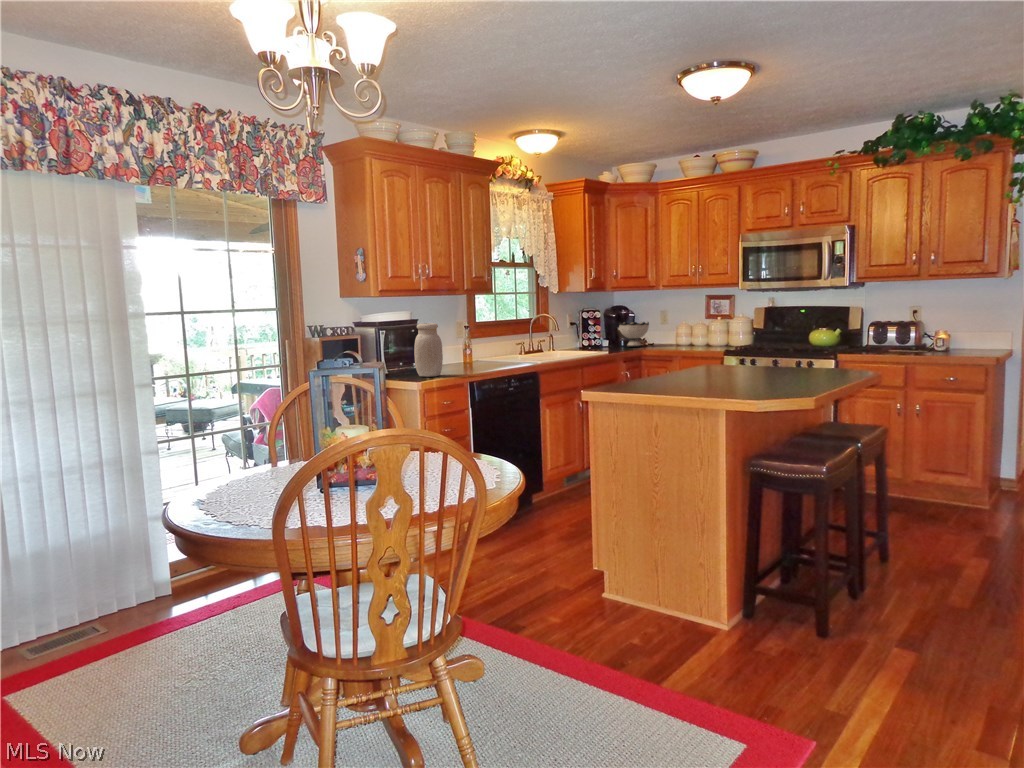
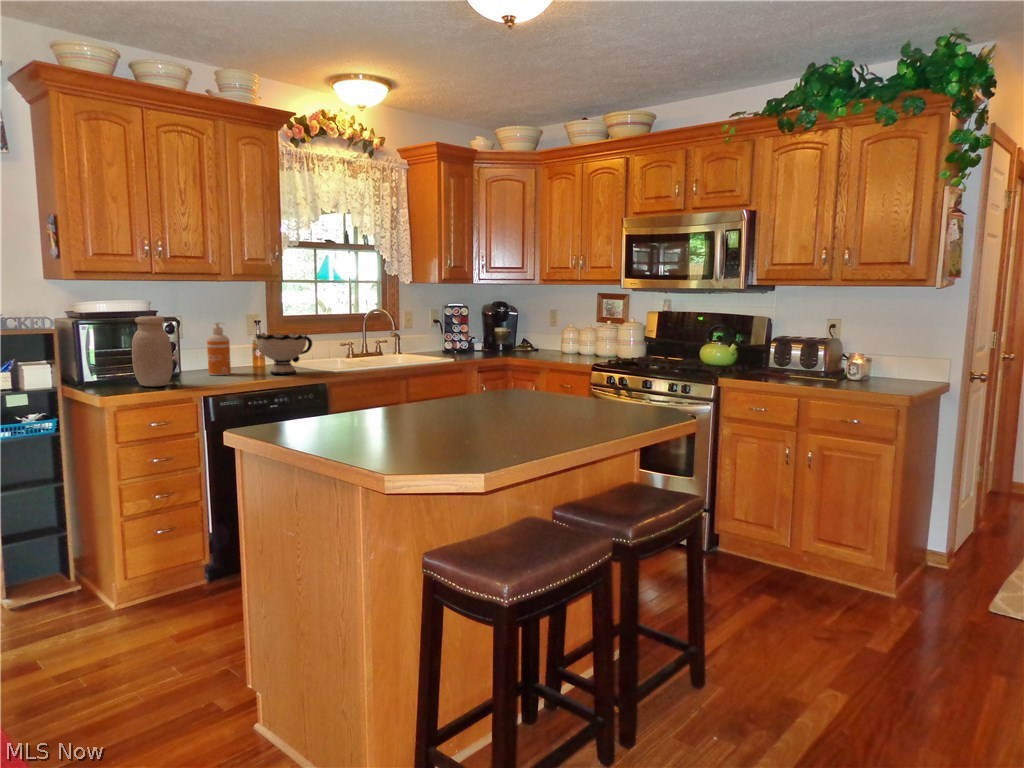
bowl: present [619,322,649,347] -> present [256,333,312,375]
soap dispenser: none [445,328,463,369] -> present [207,322,231,375]

